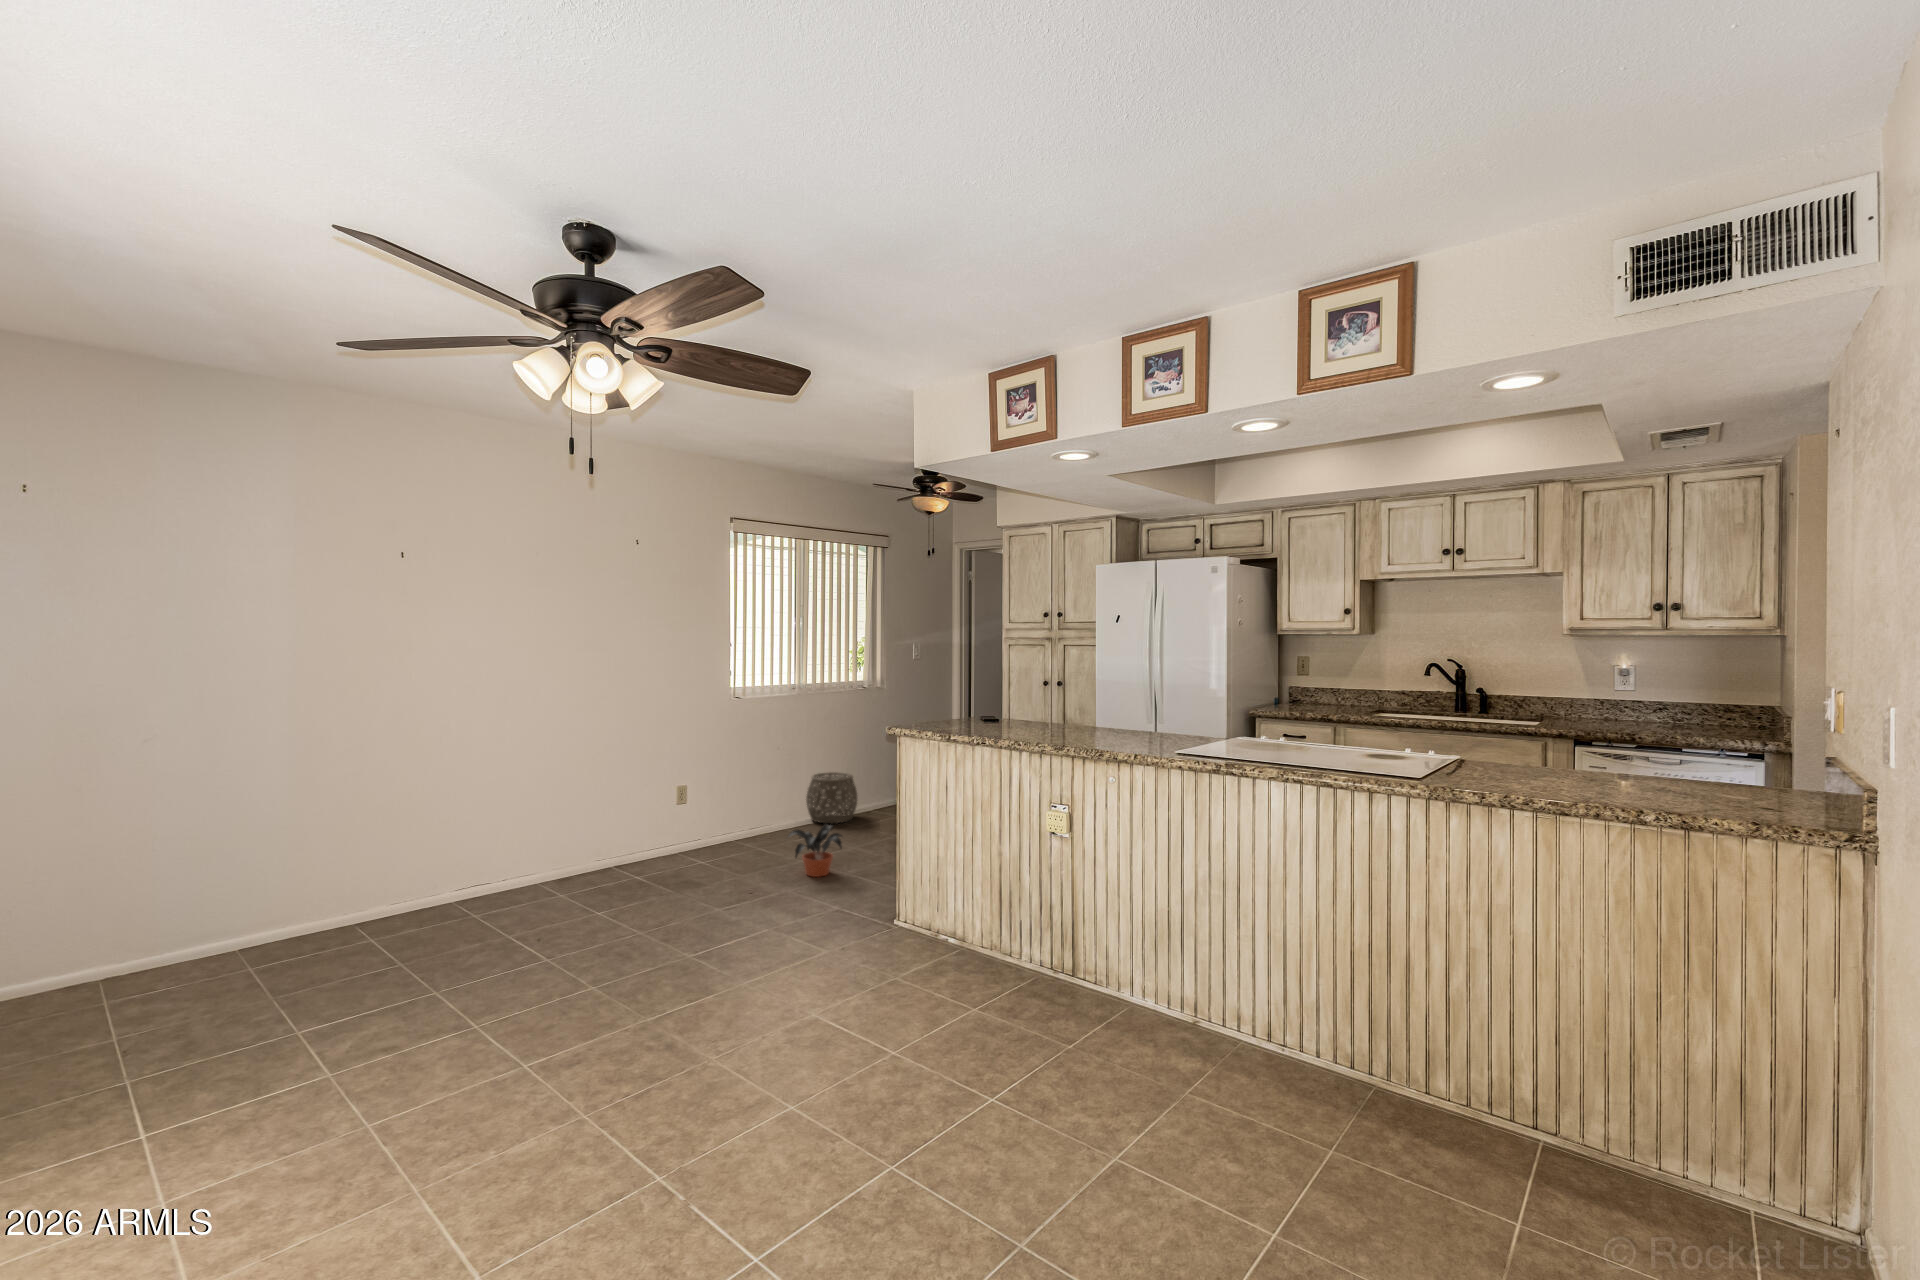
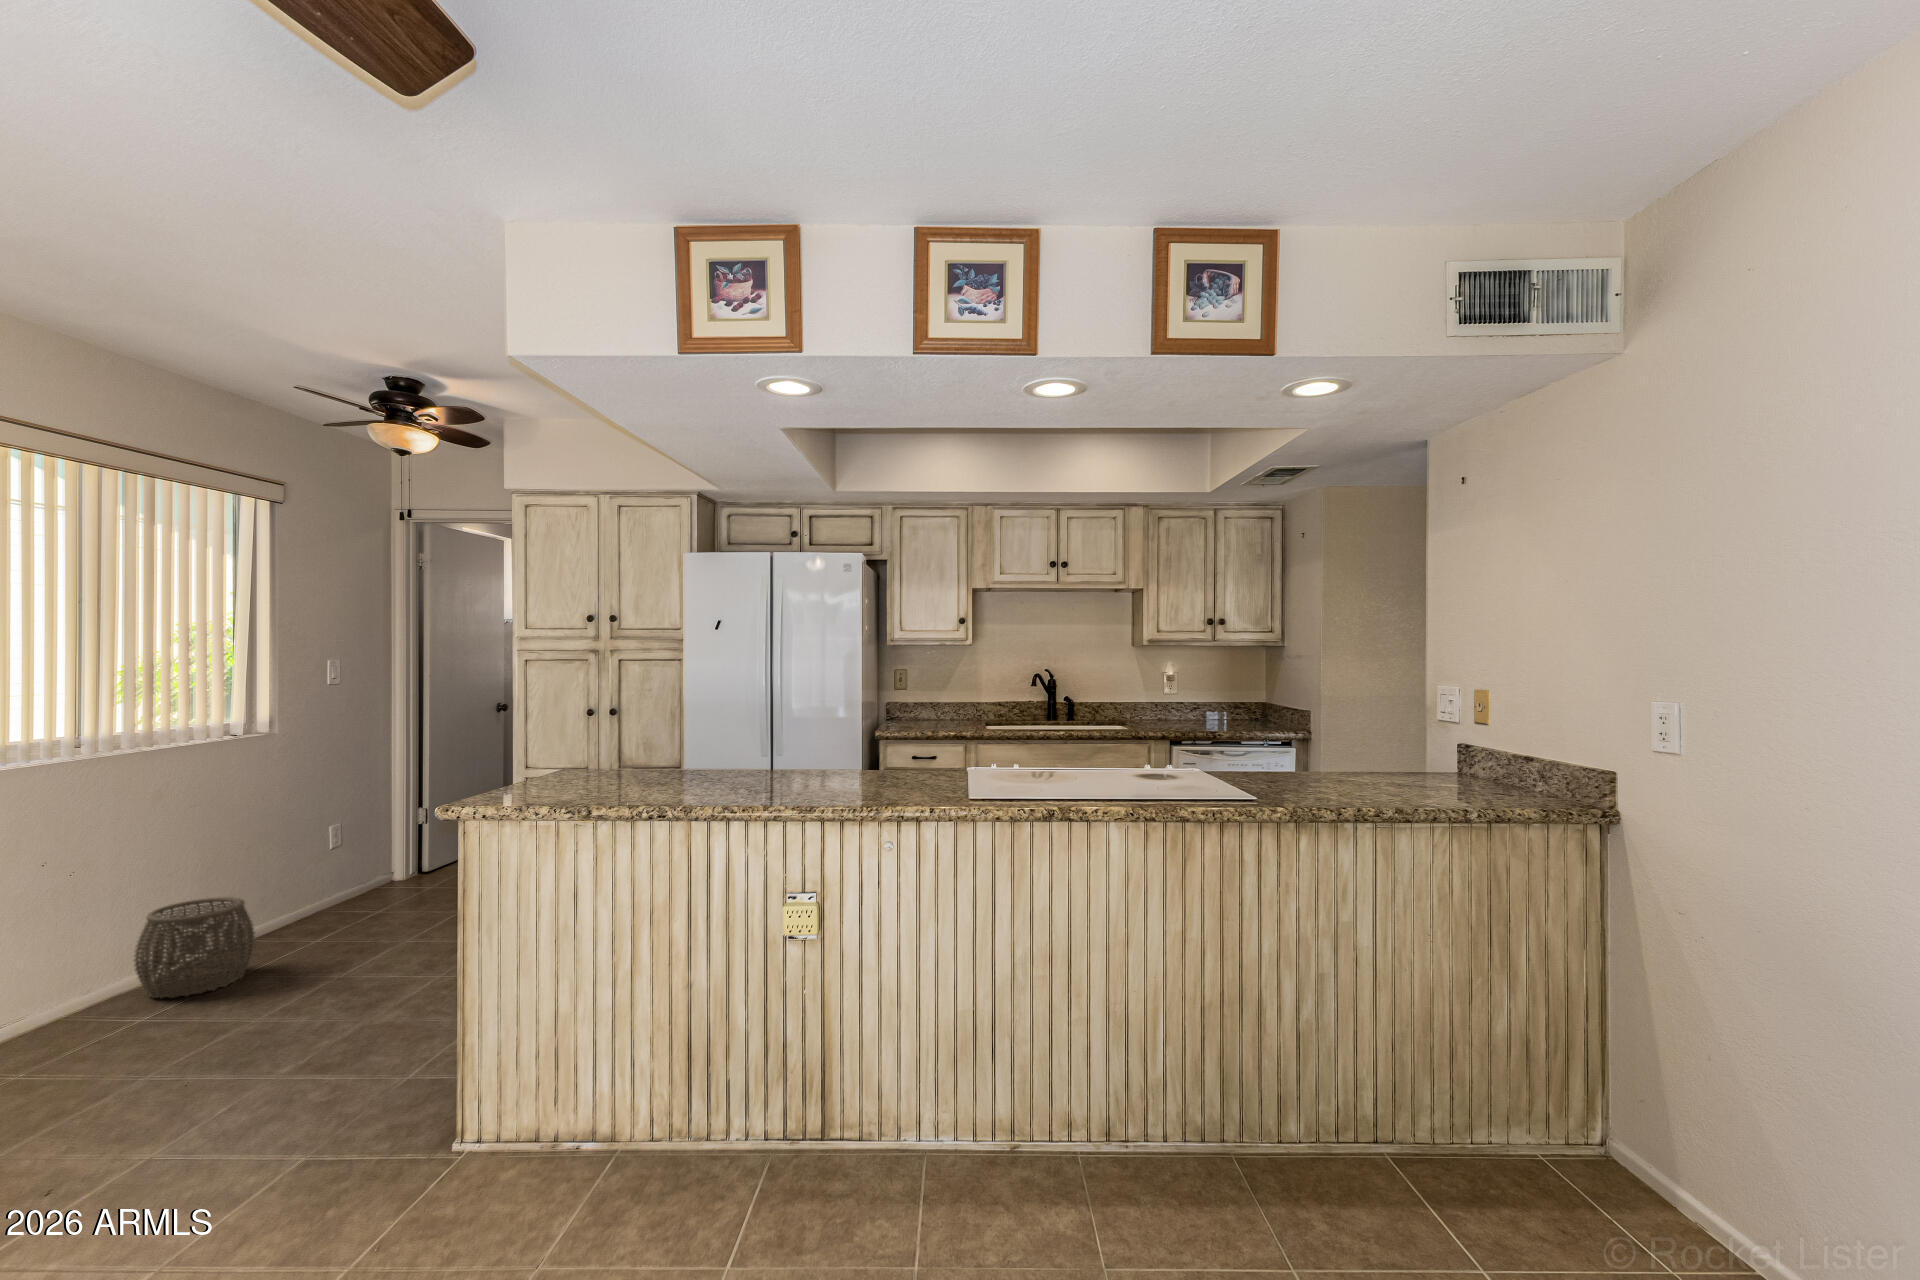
potted plant: present [788,824,842,877] -> none [148,1003,295,1115]

